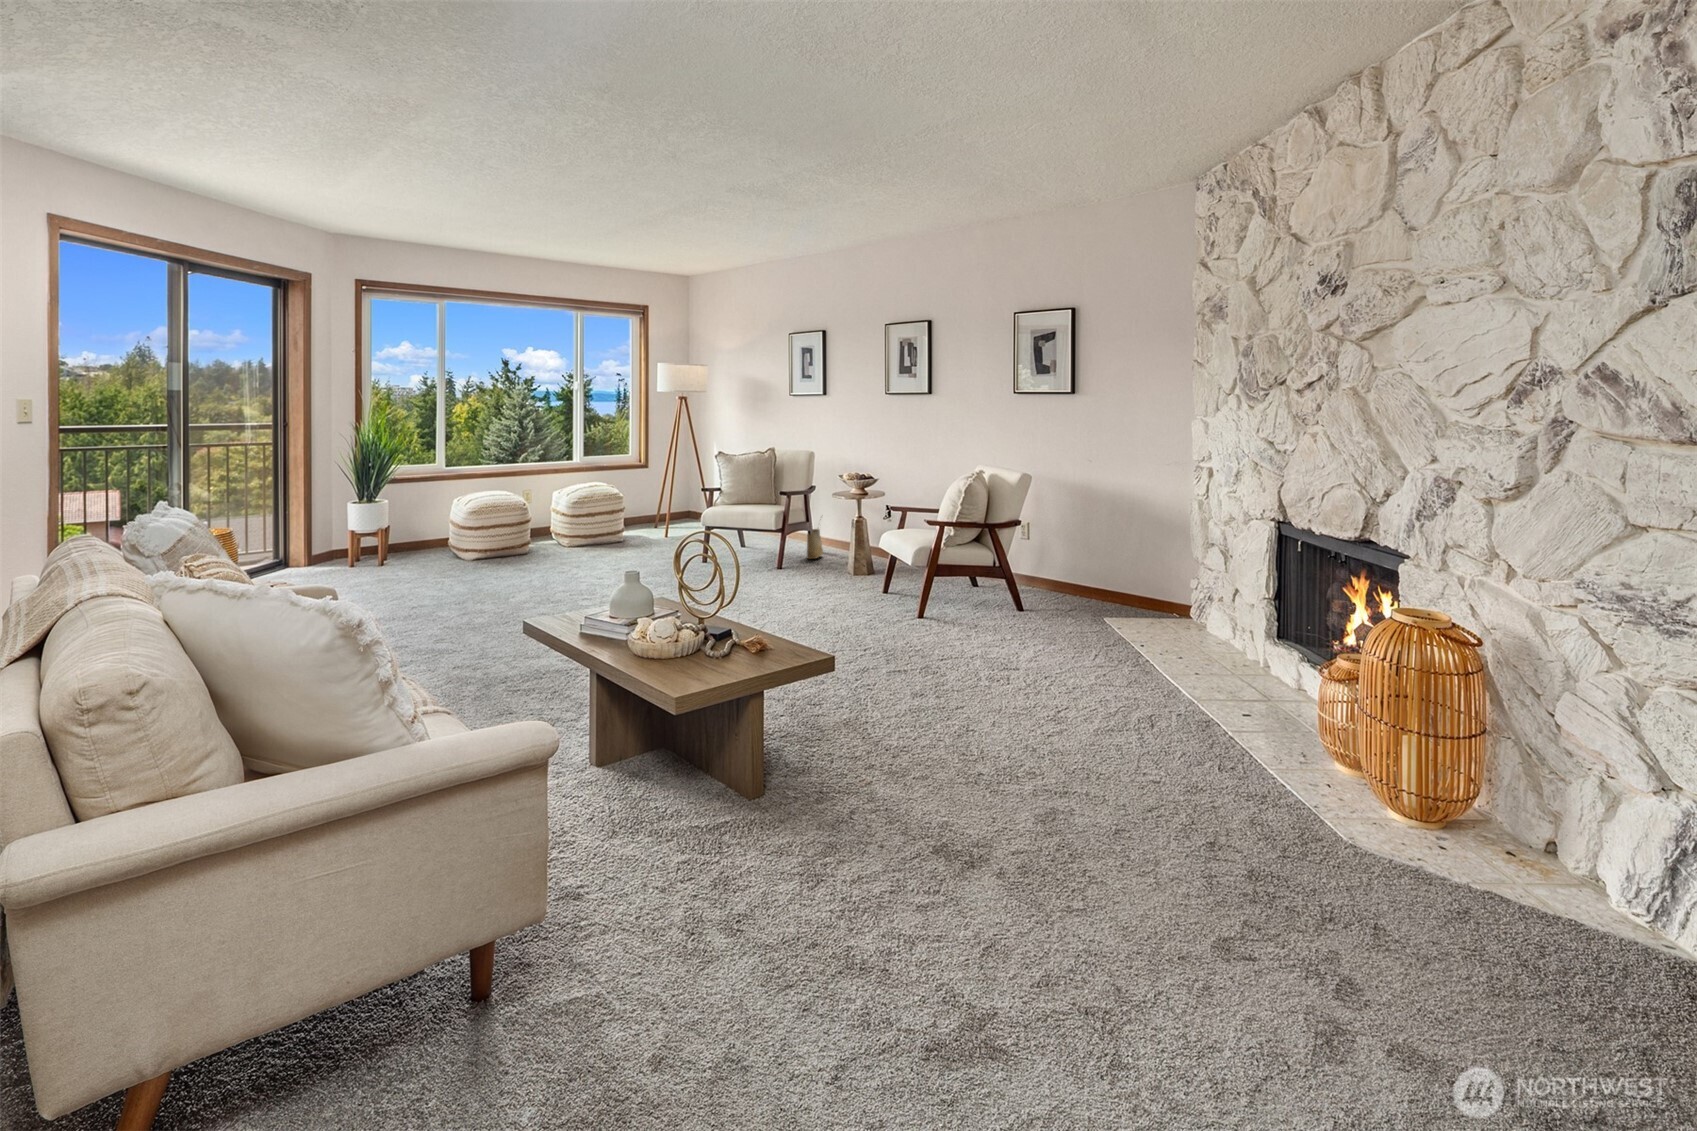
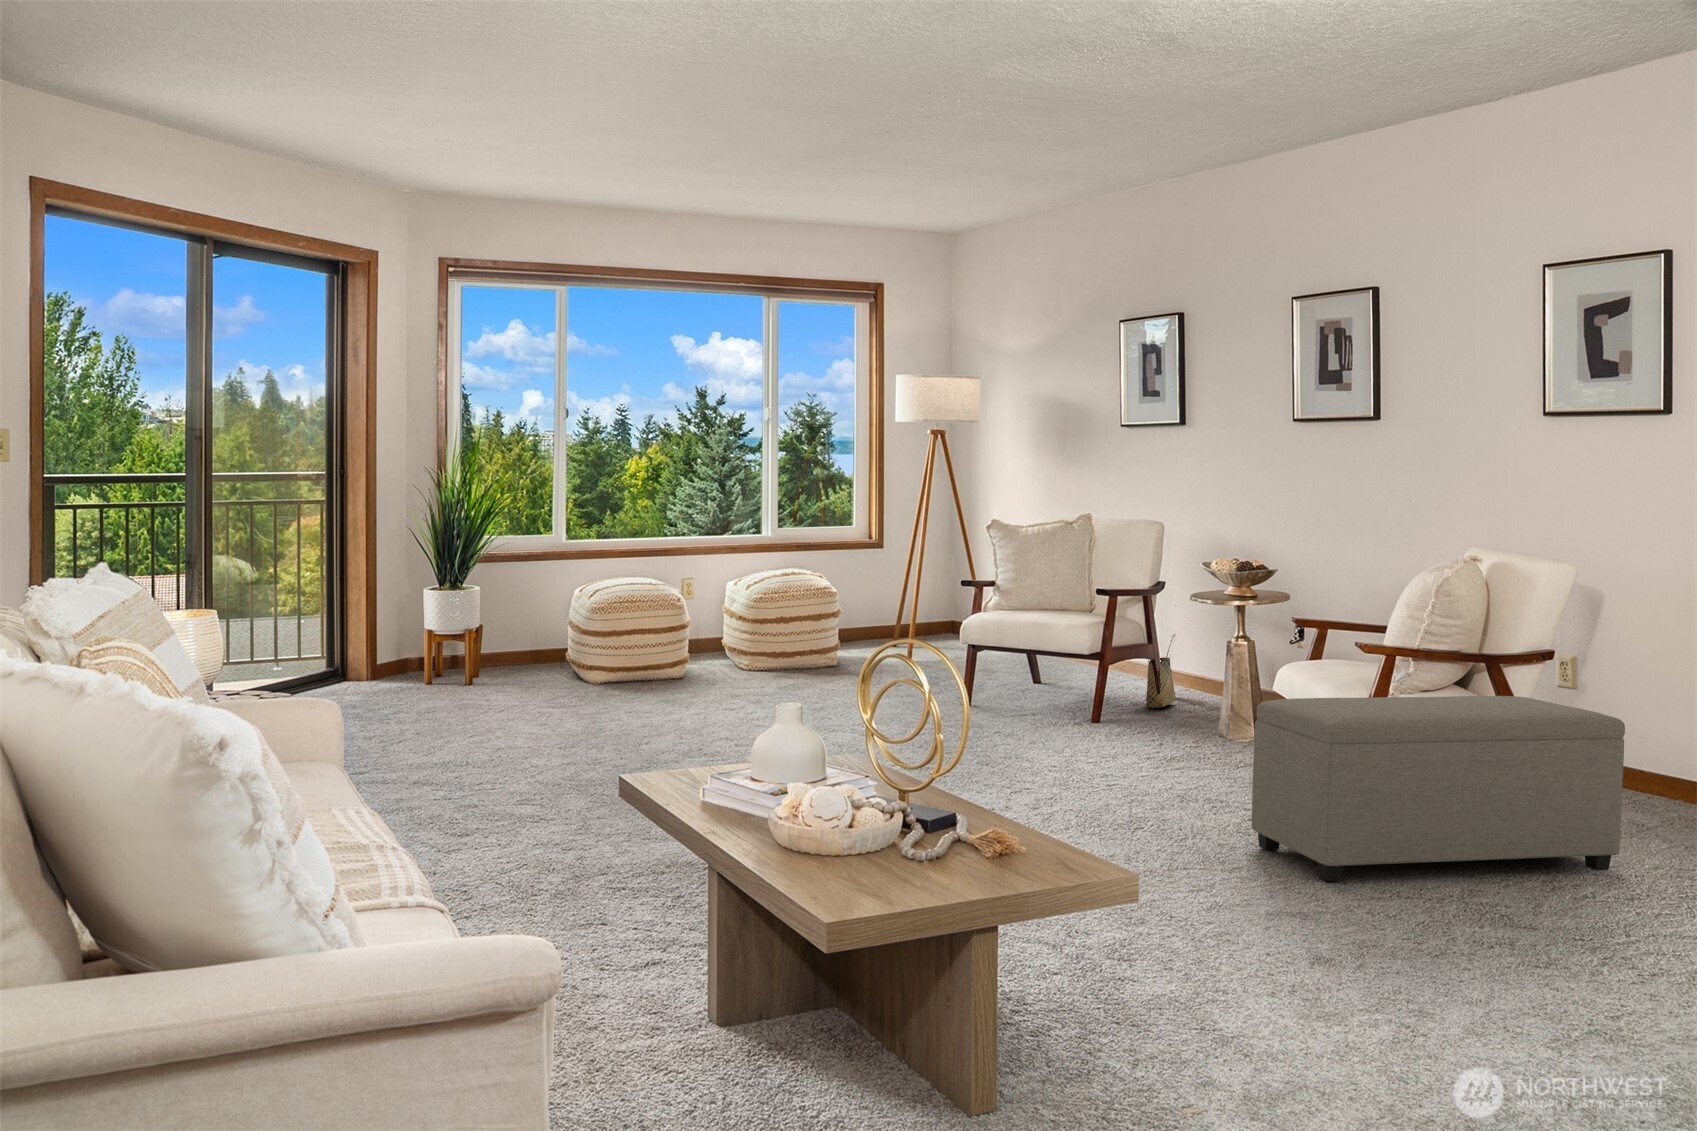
ottoman: none [871,548,1052,651] -> present [1252,696,1625,881]

